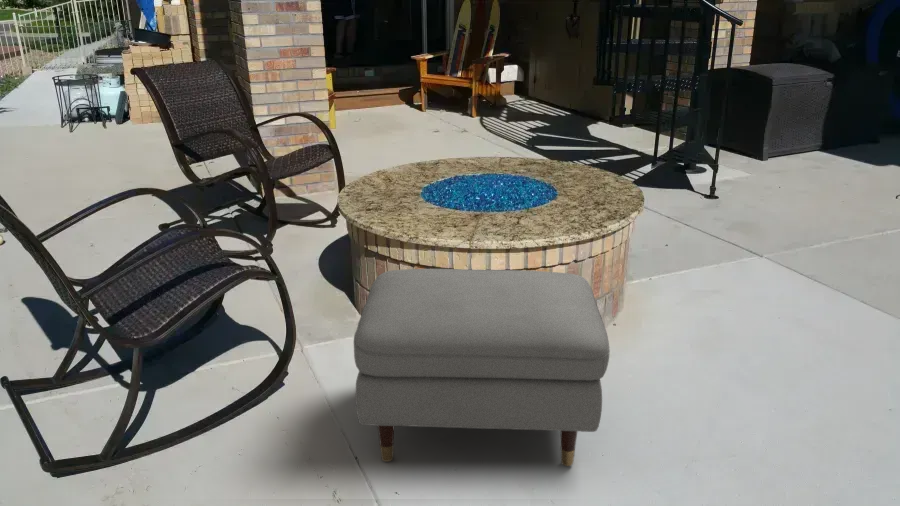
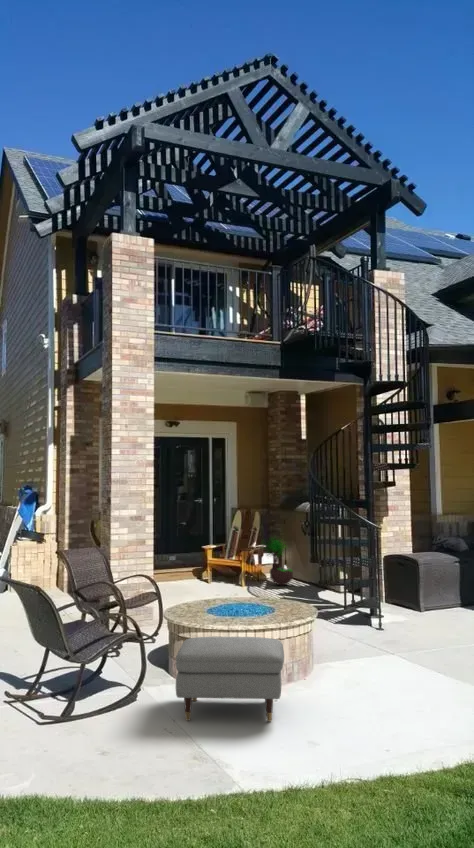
potted tree: none [497,34,547,114] -> present [261,538,293,585]

